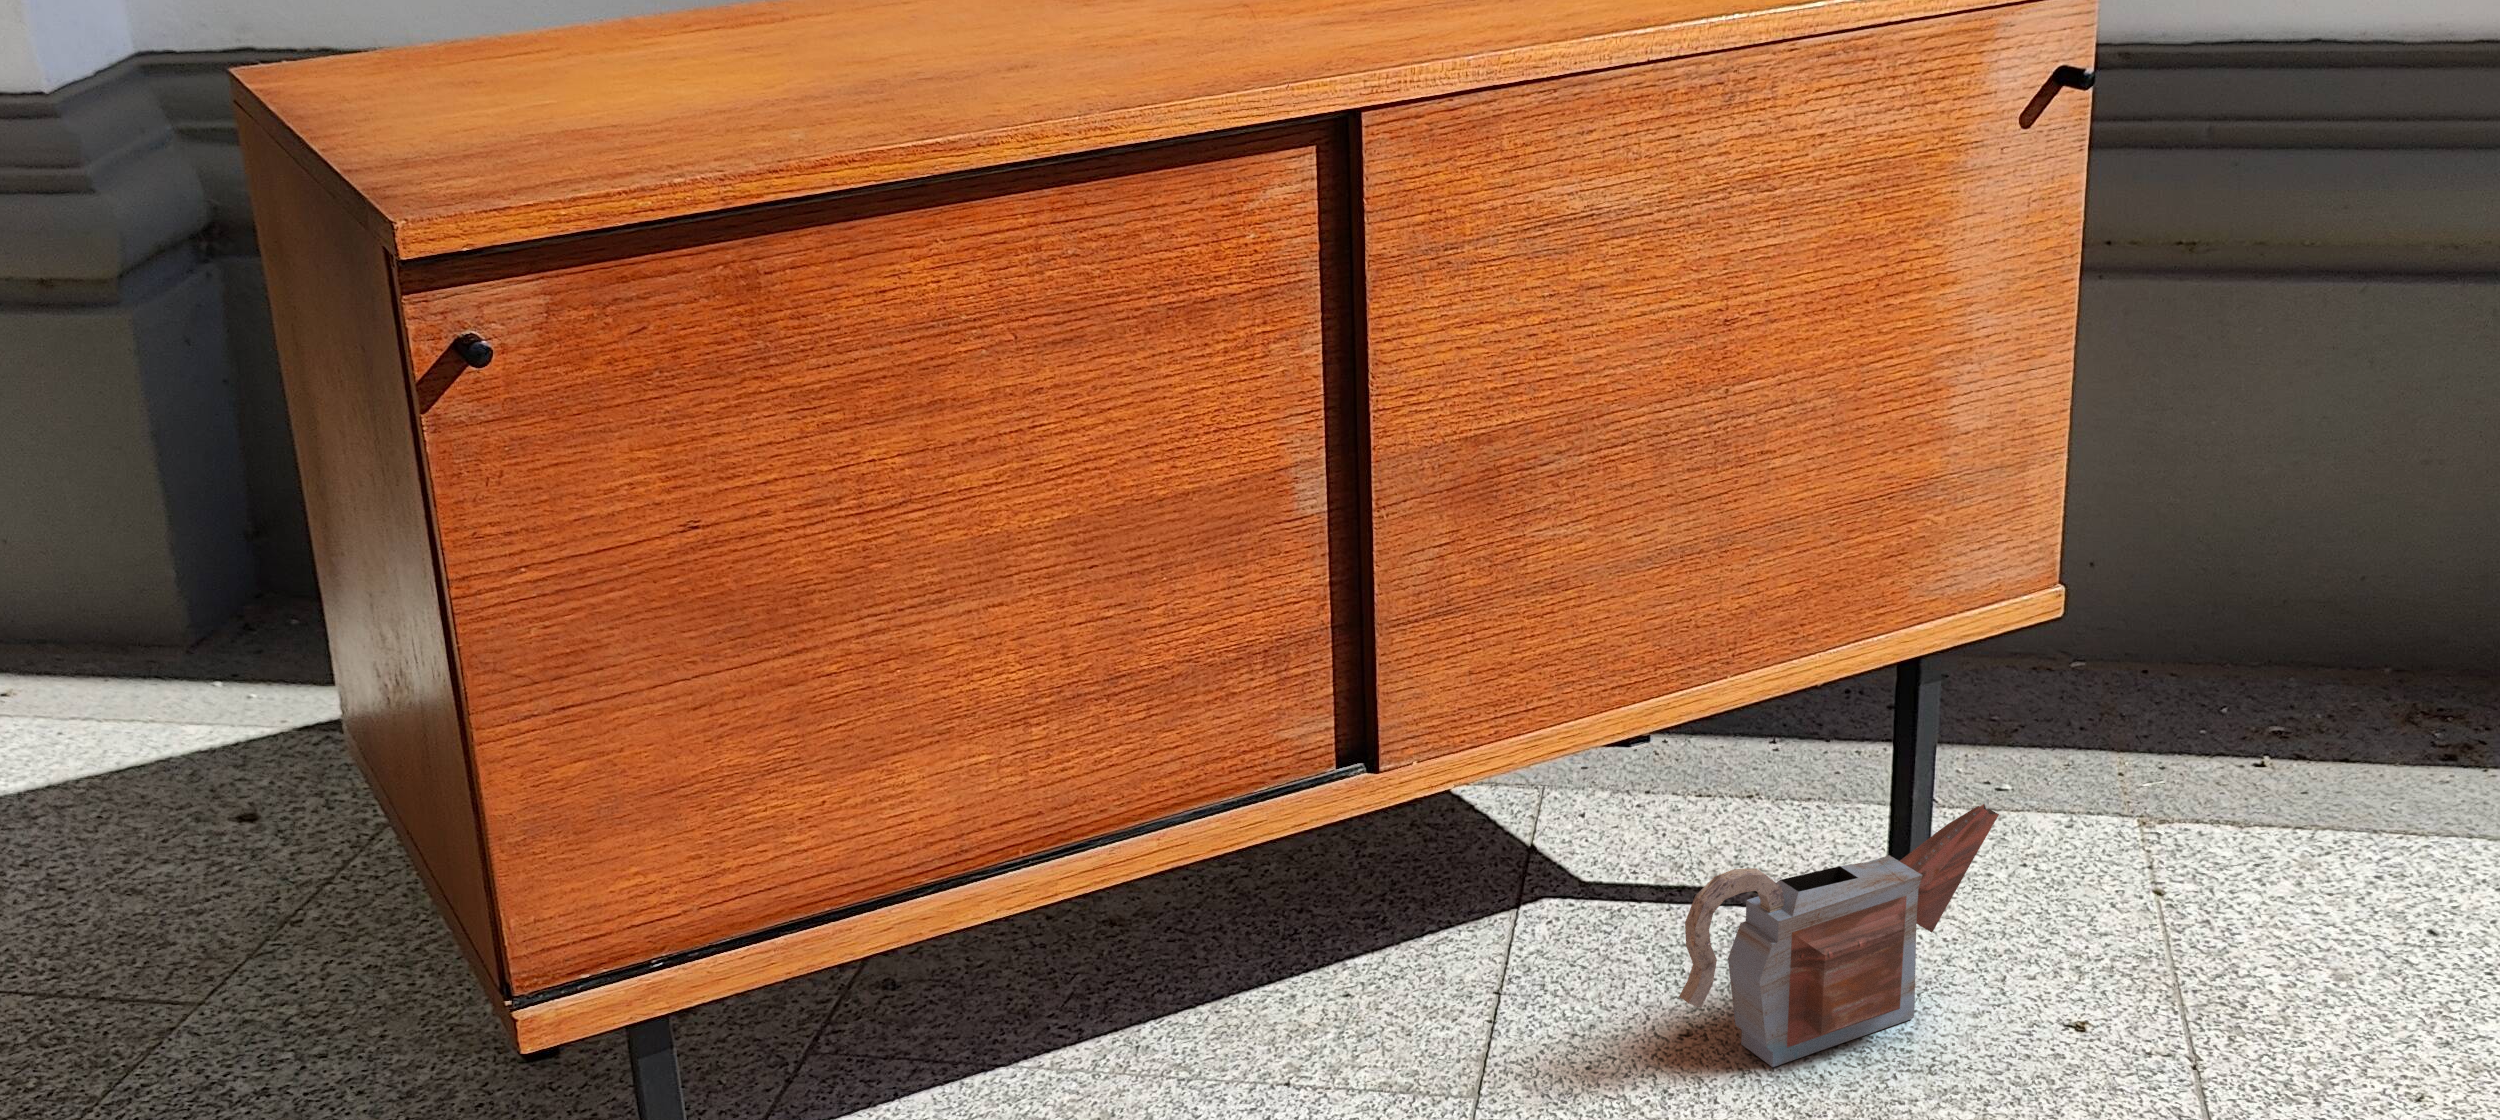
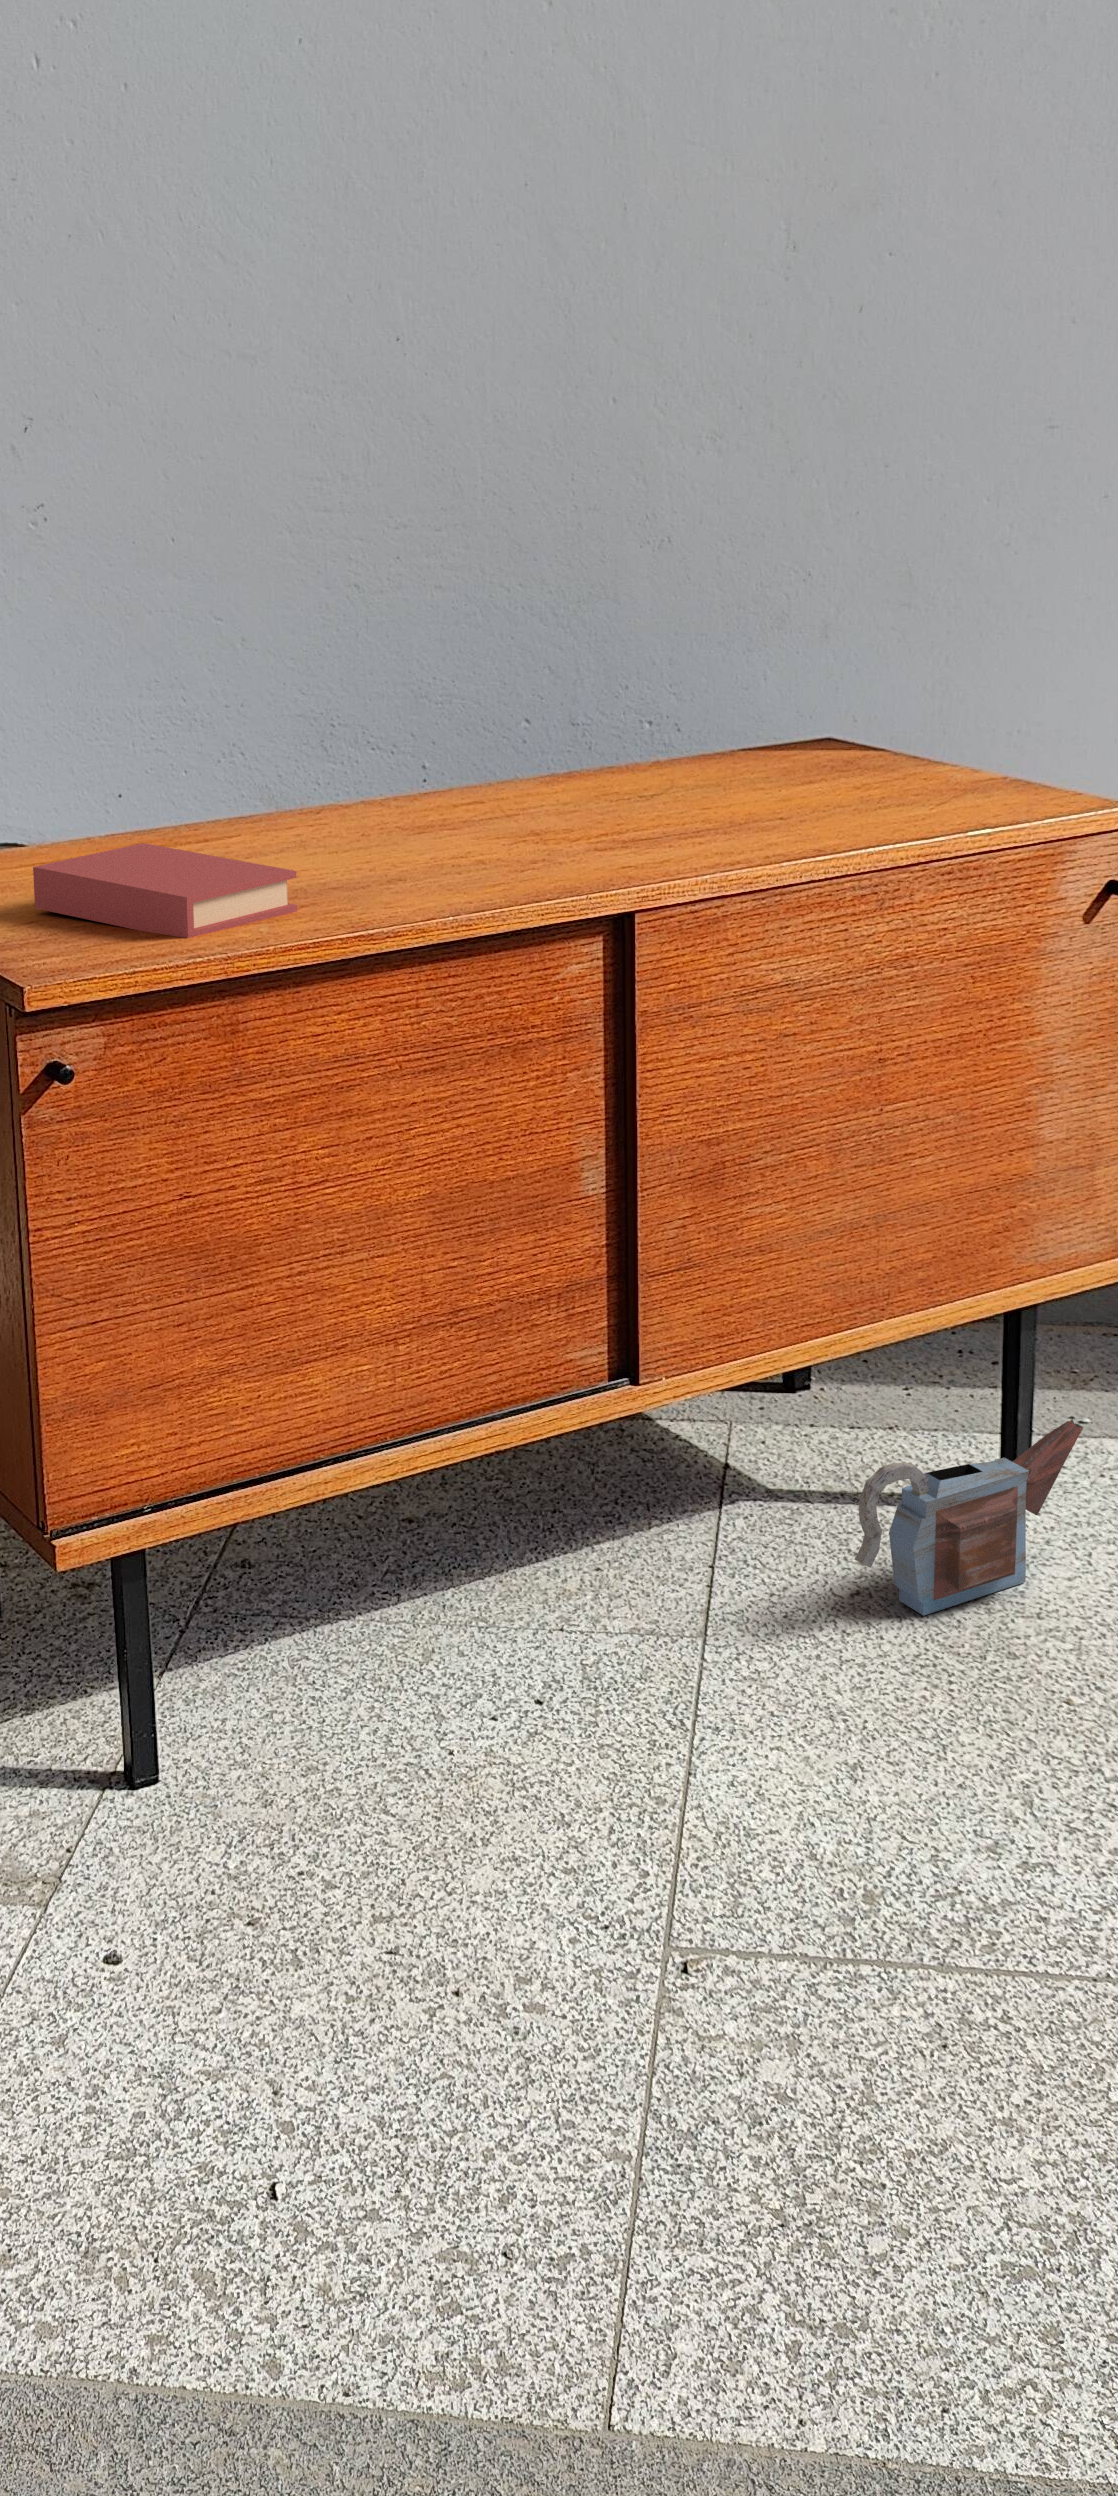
book: none [478,17,856,154] -> present [33,843,297,938]

